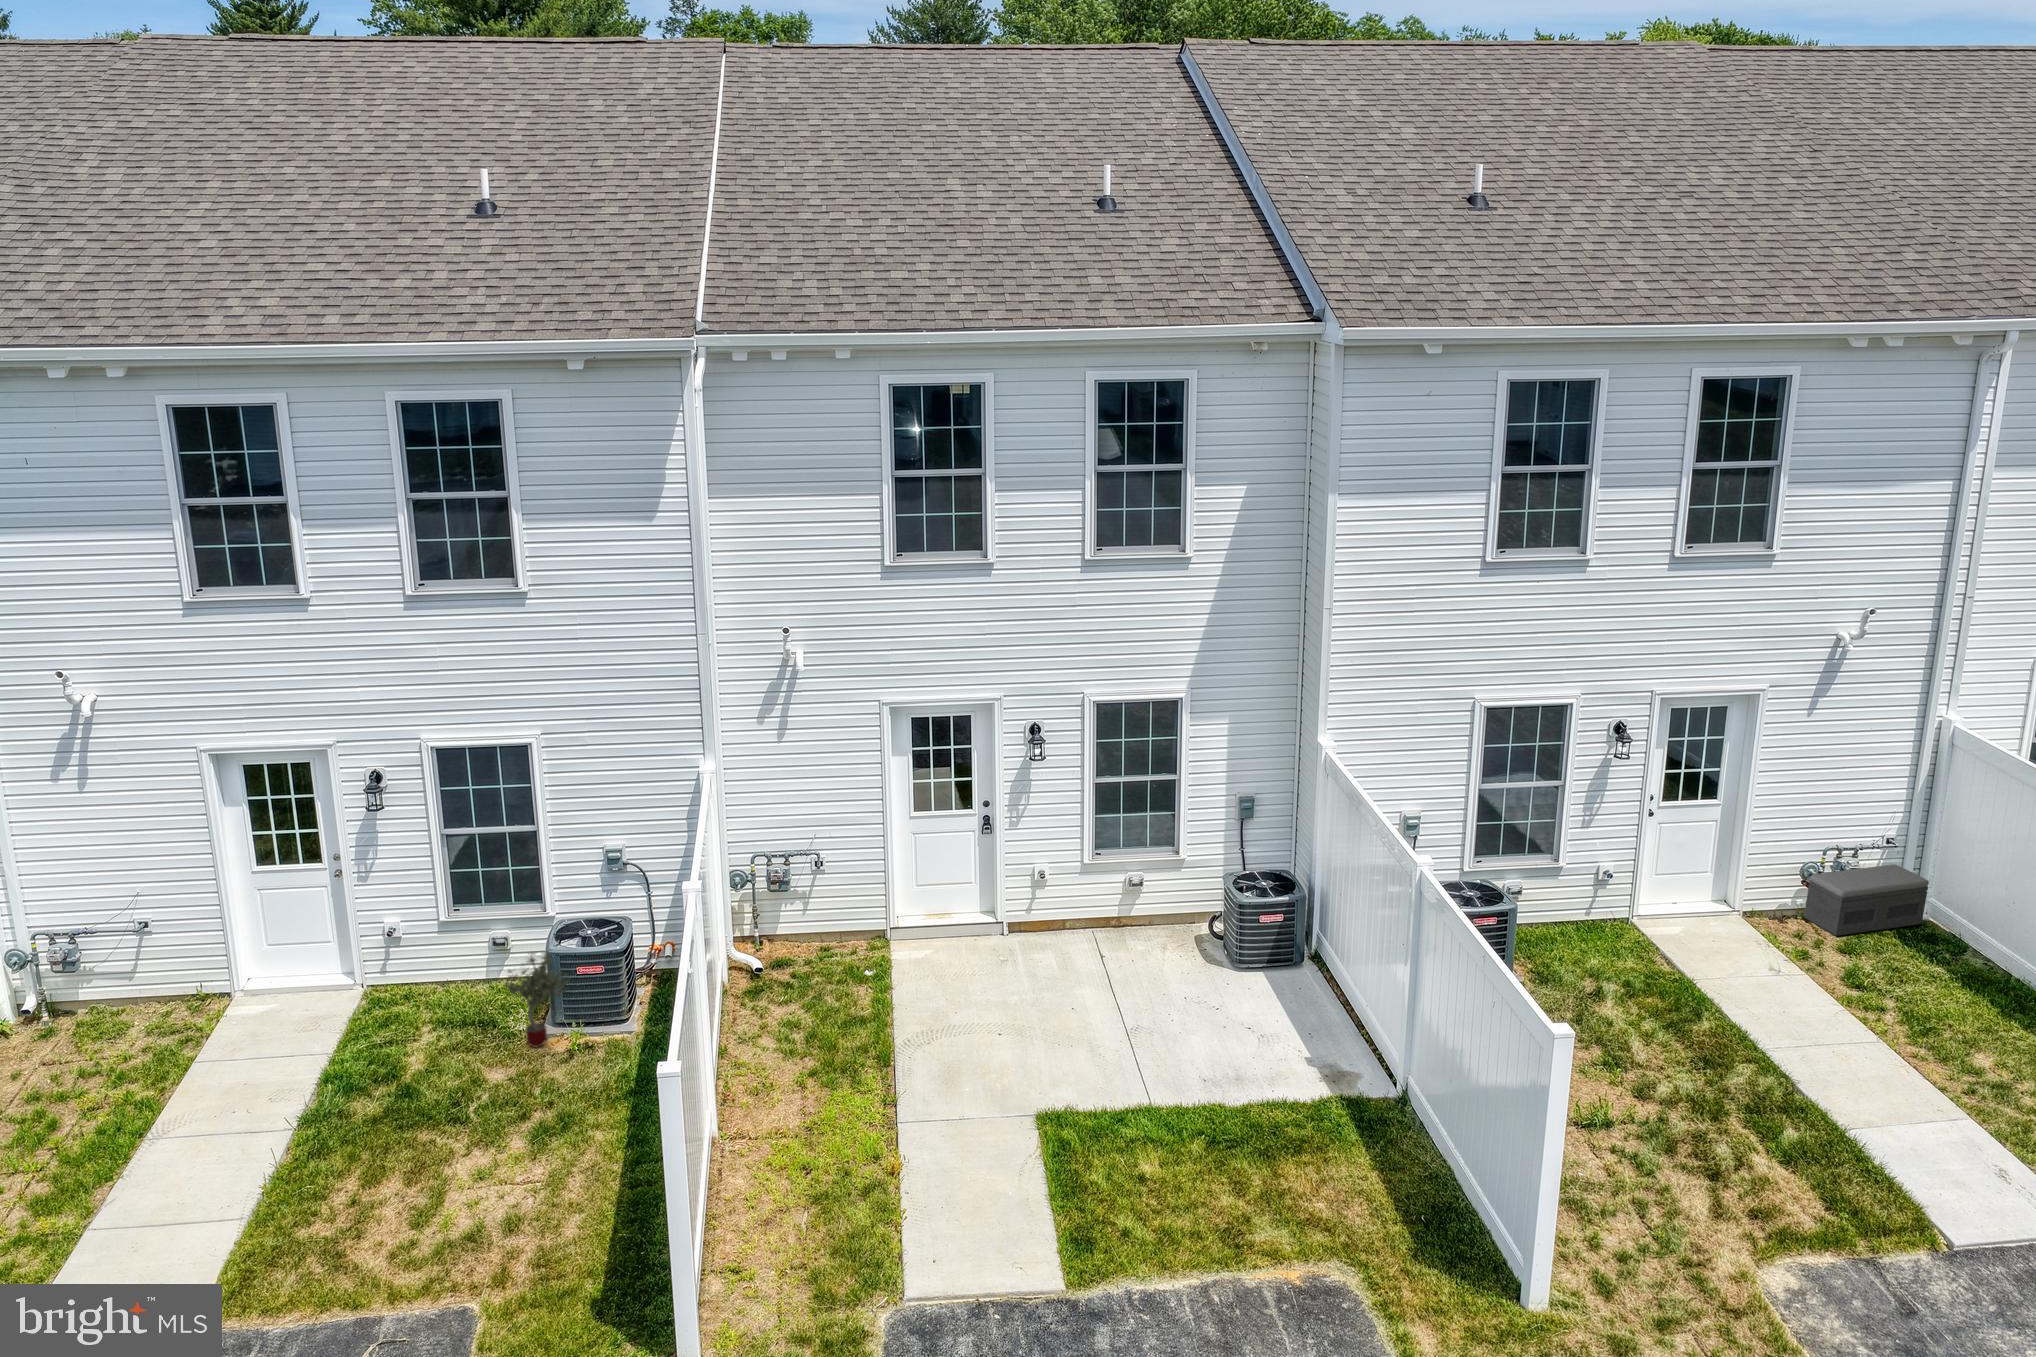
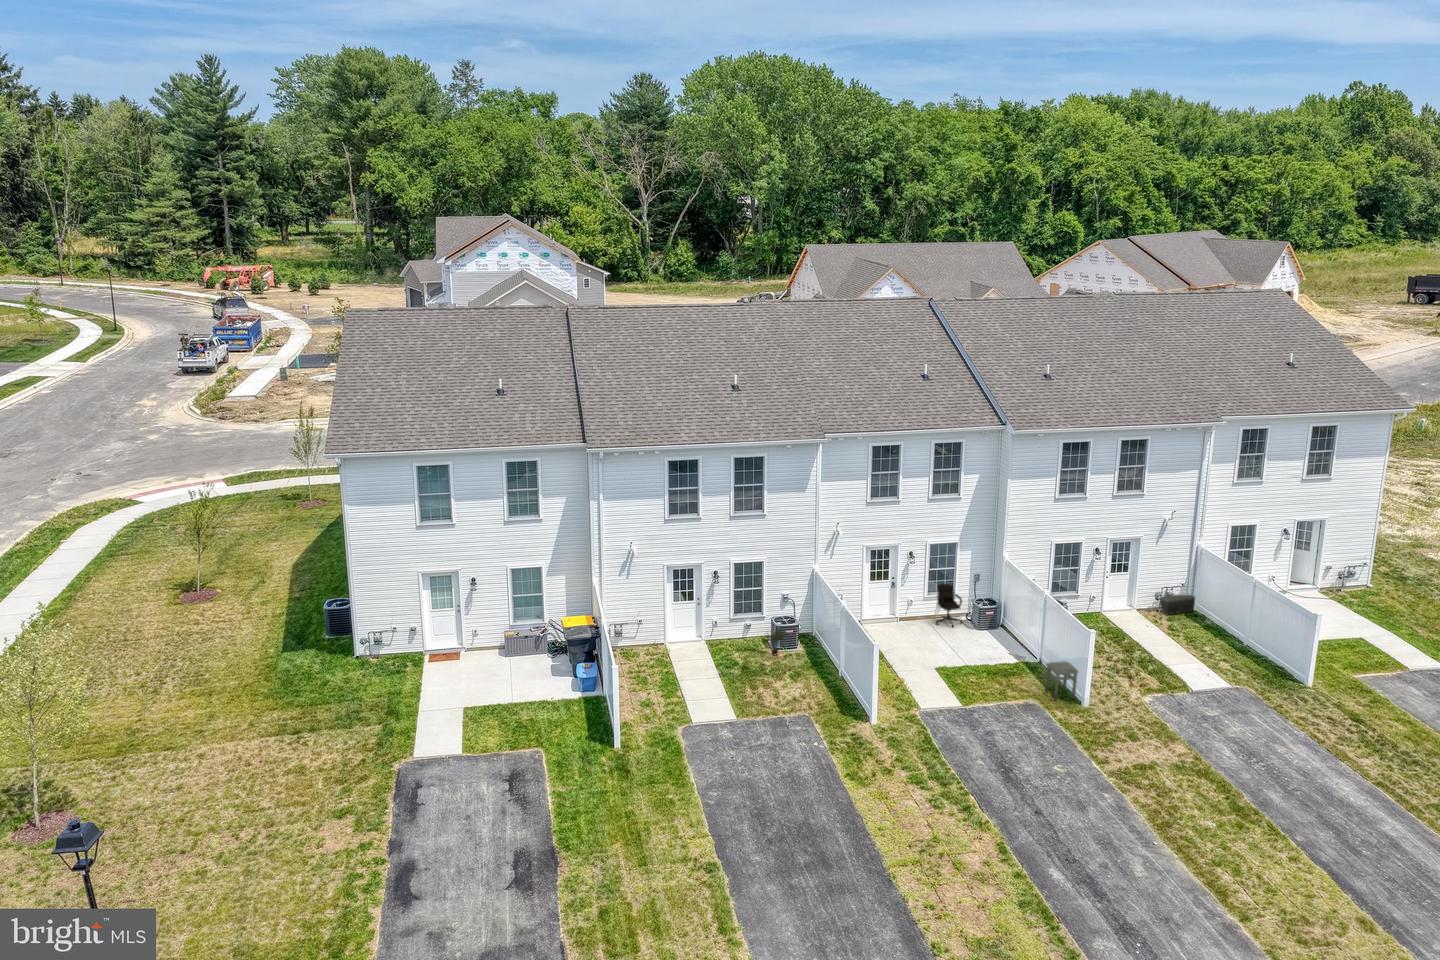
chair: none [1107,823,1191,961] -> present [936,584,962,627]
side table: none [1393,1122,1513,1278] -> present [1045,662,1078,700]

